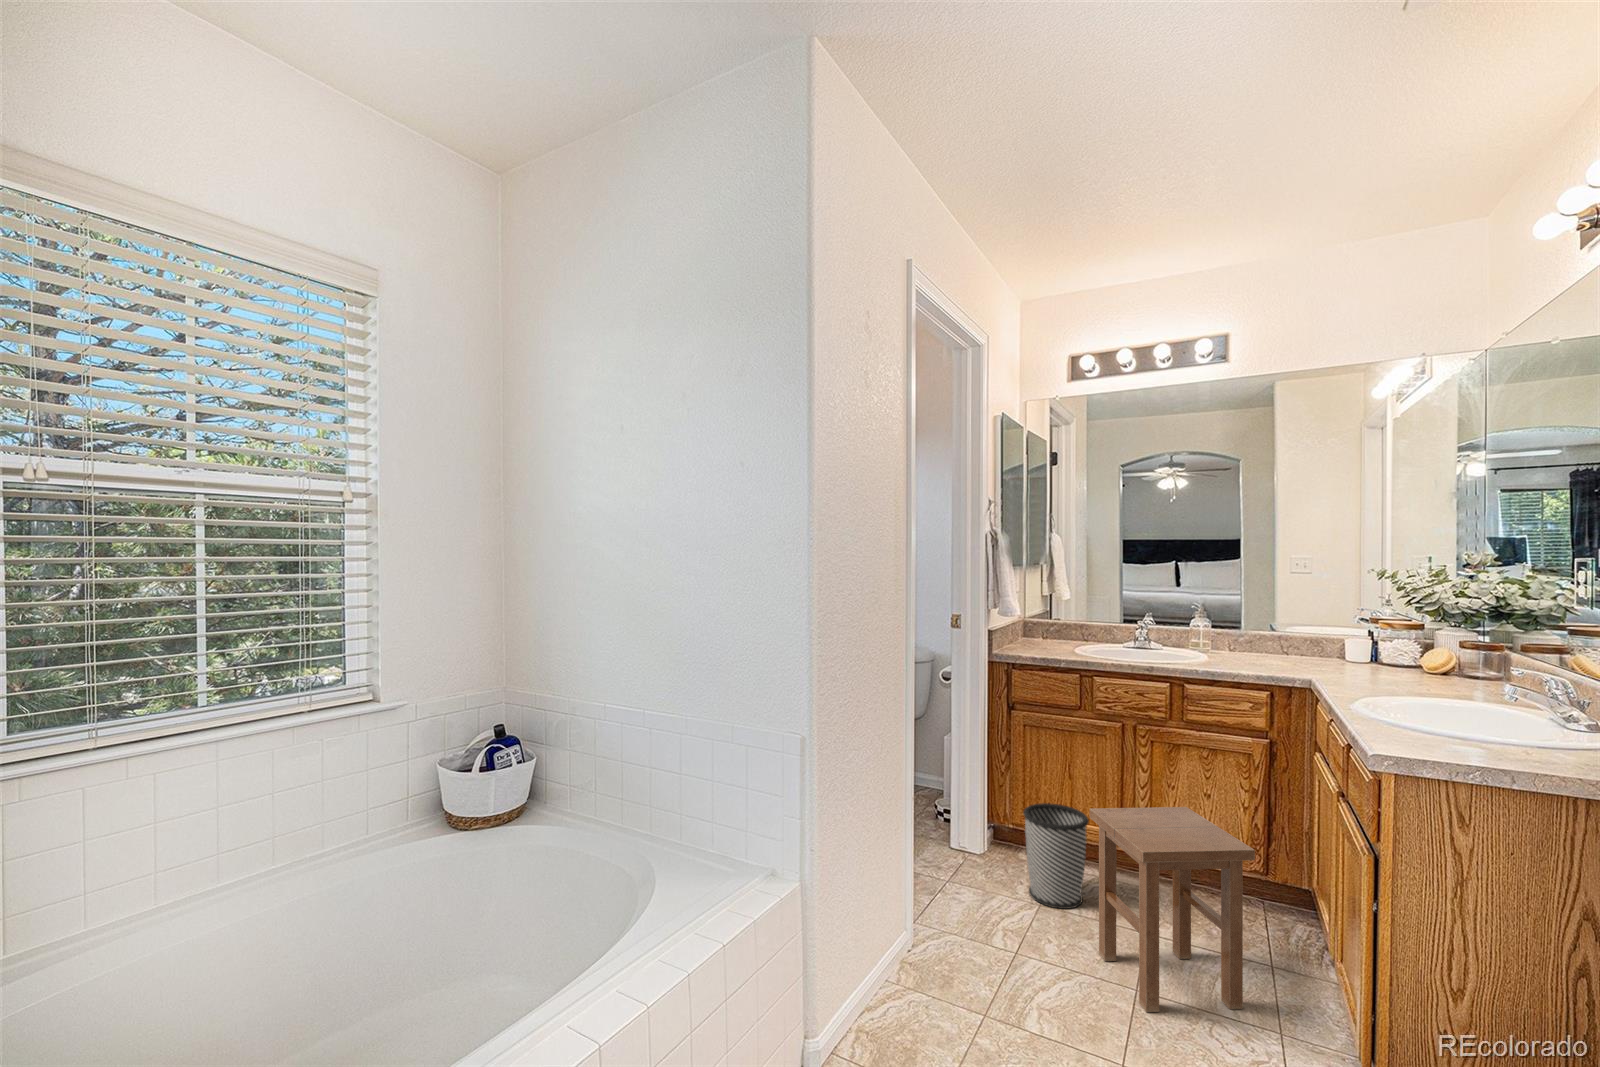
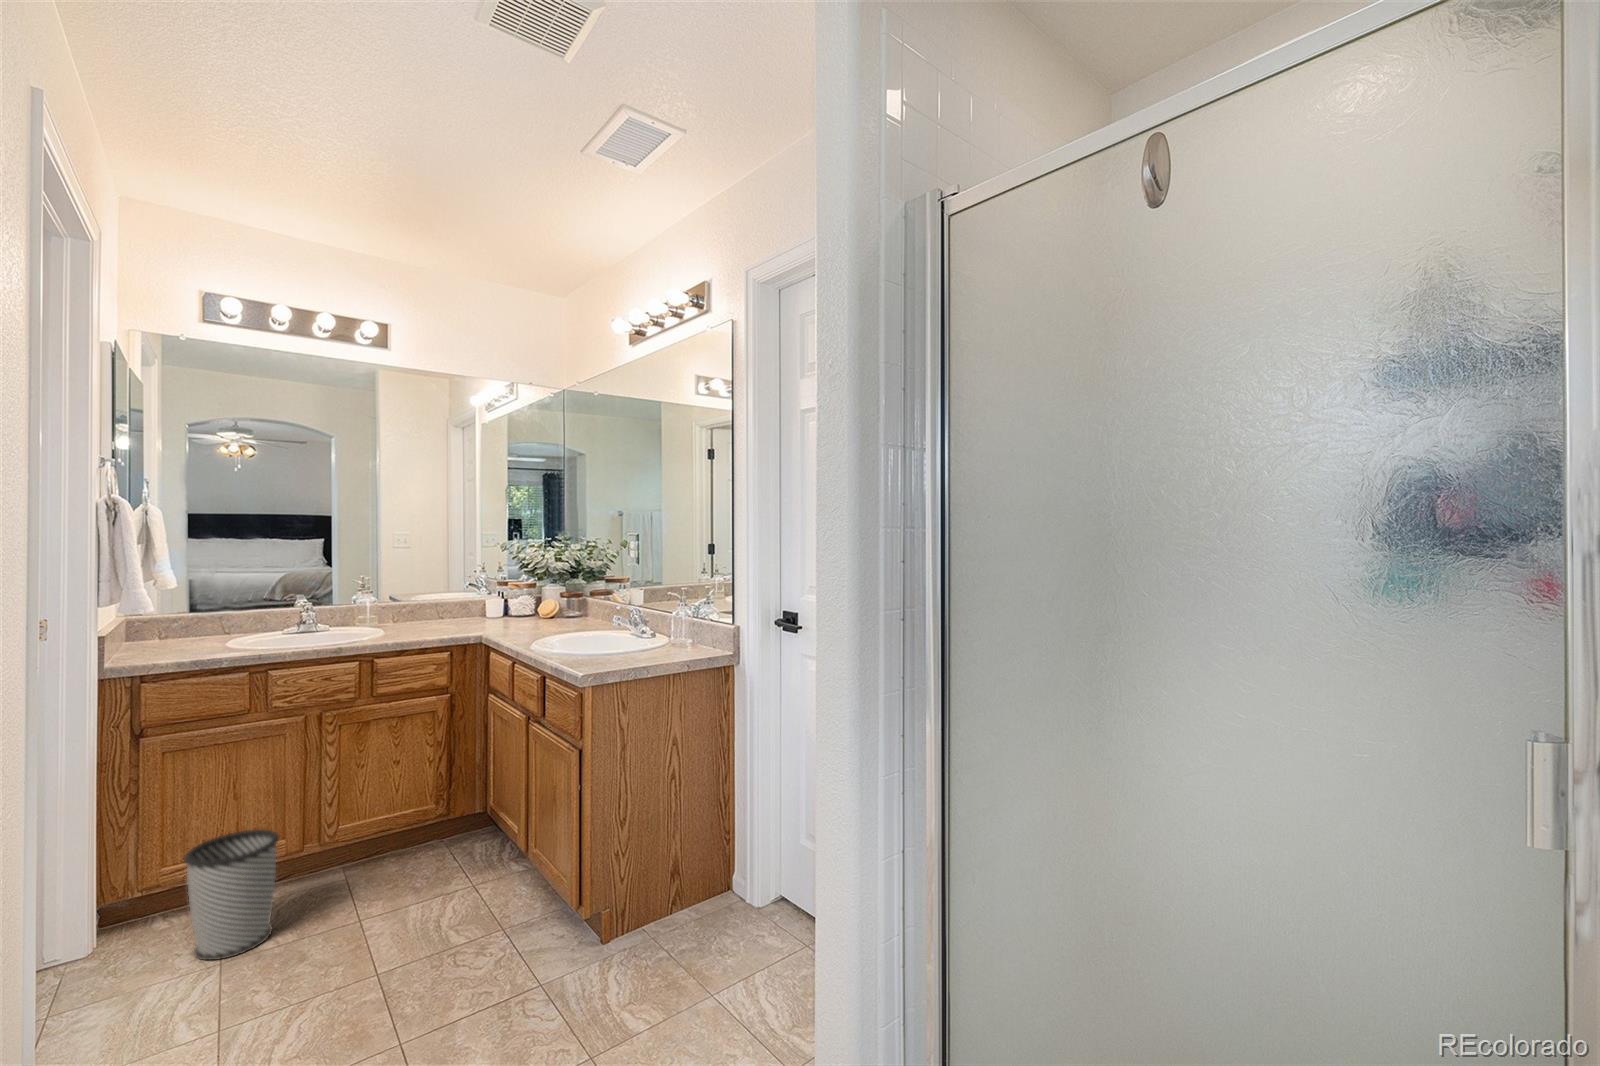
stool: present [1090,807,1255,1012] -> none [306,776,479,986]

